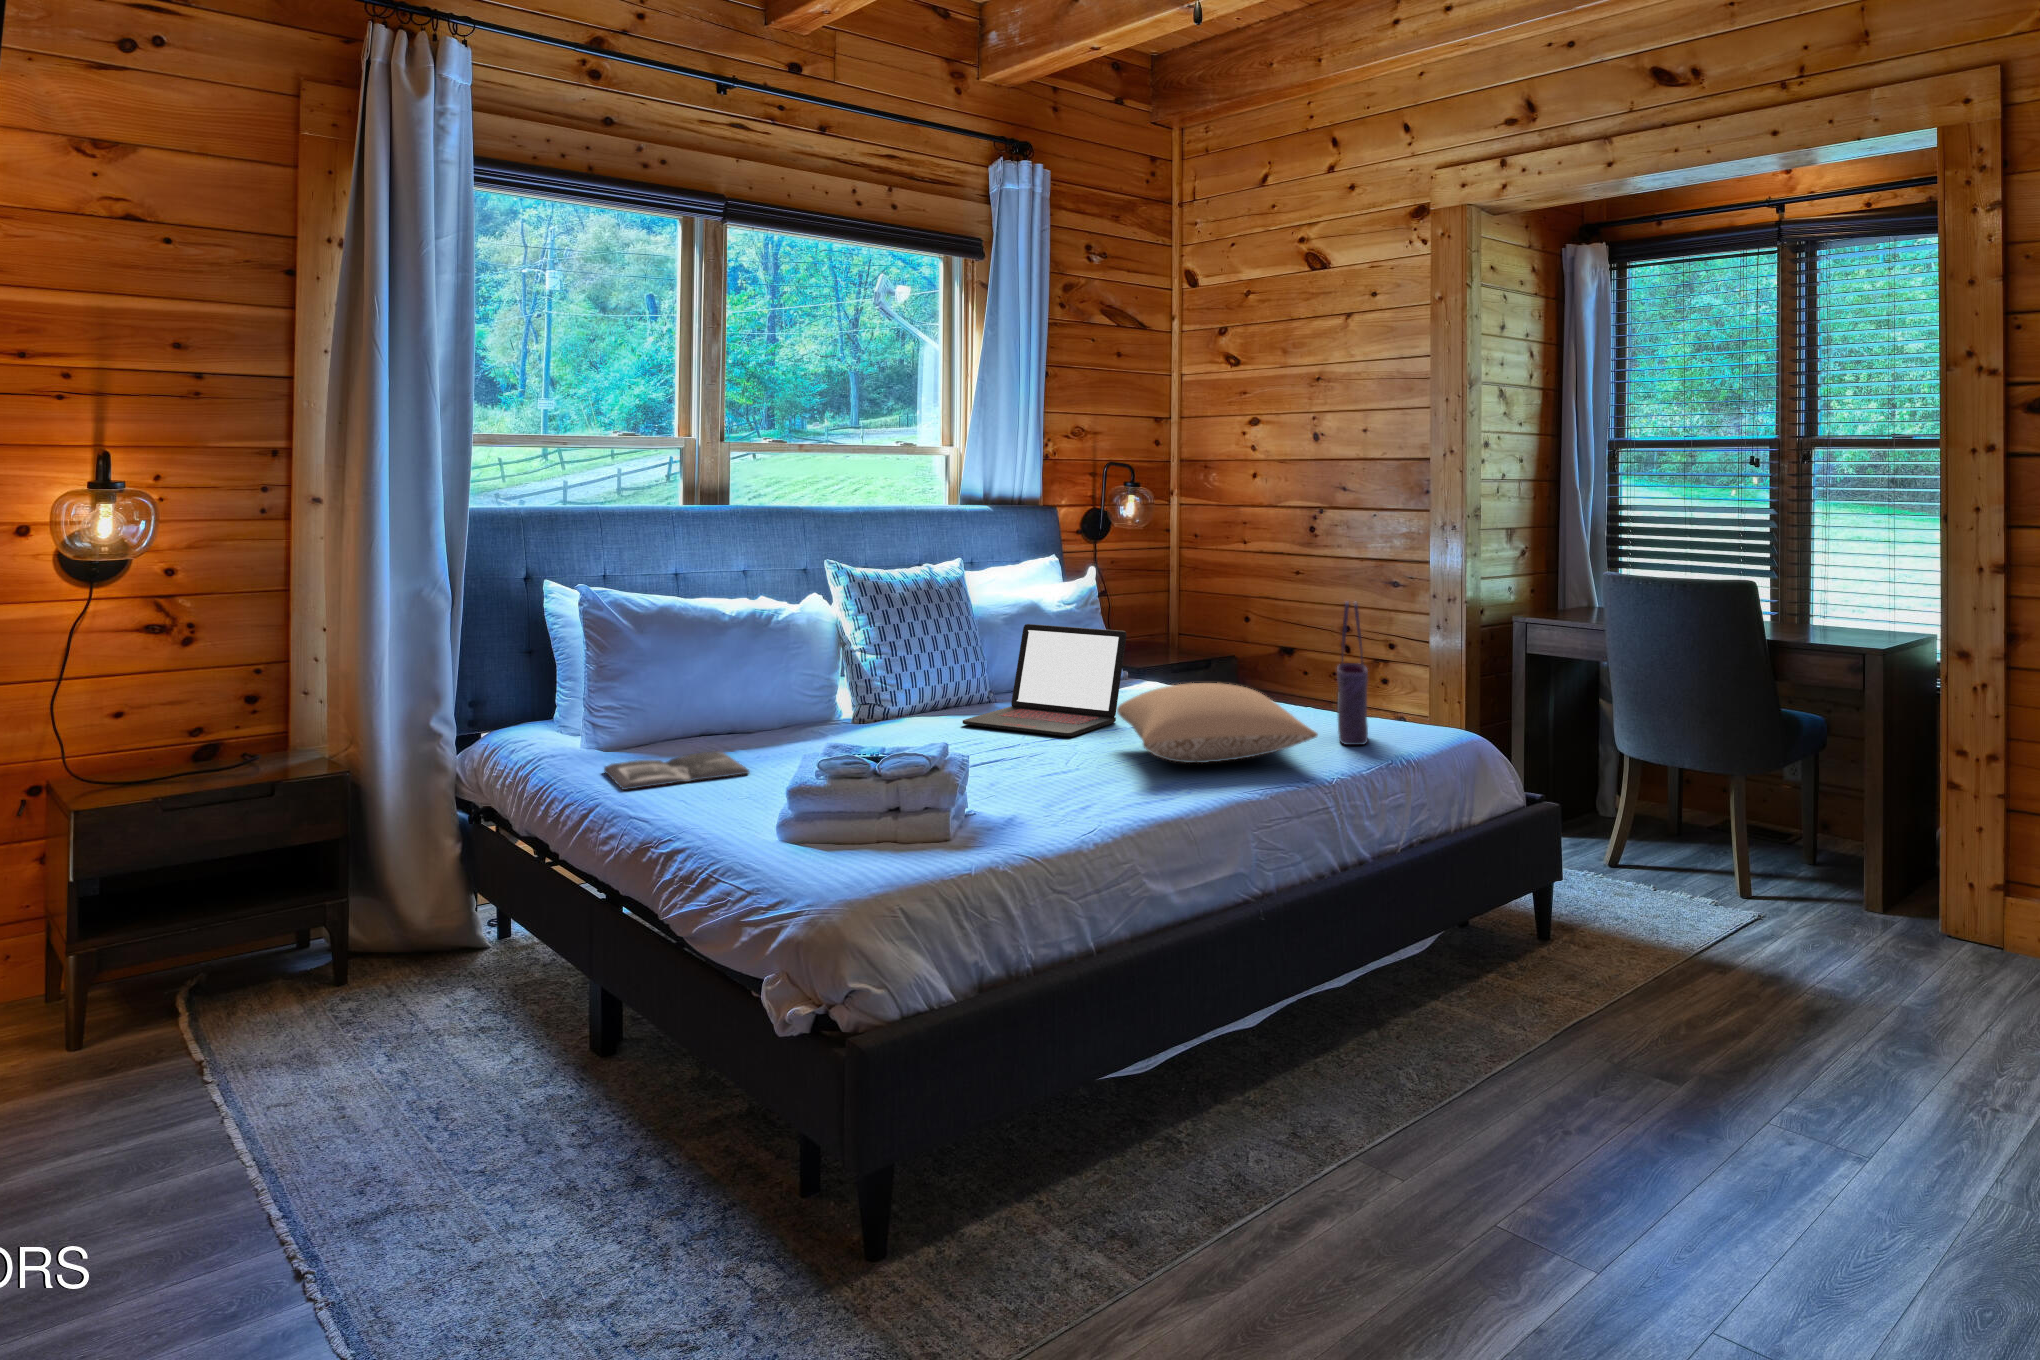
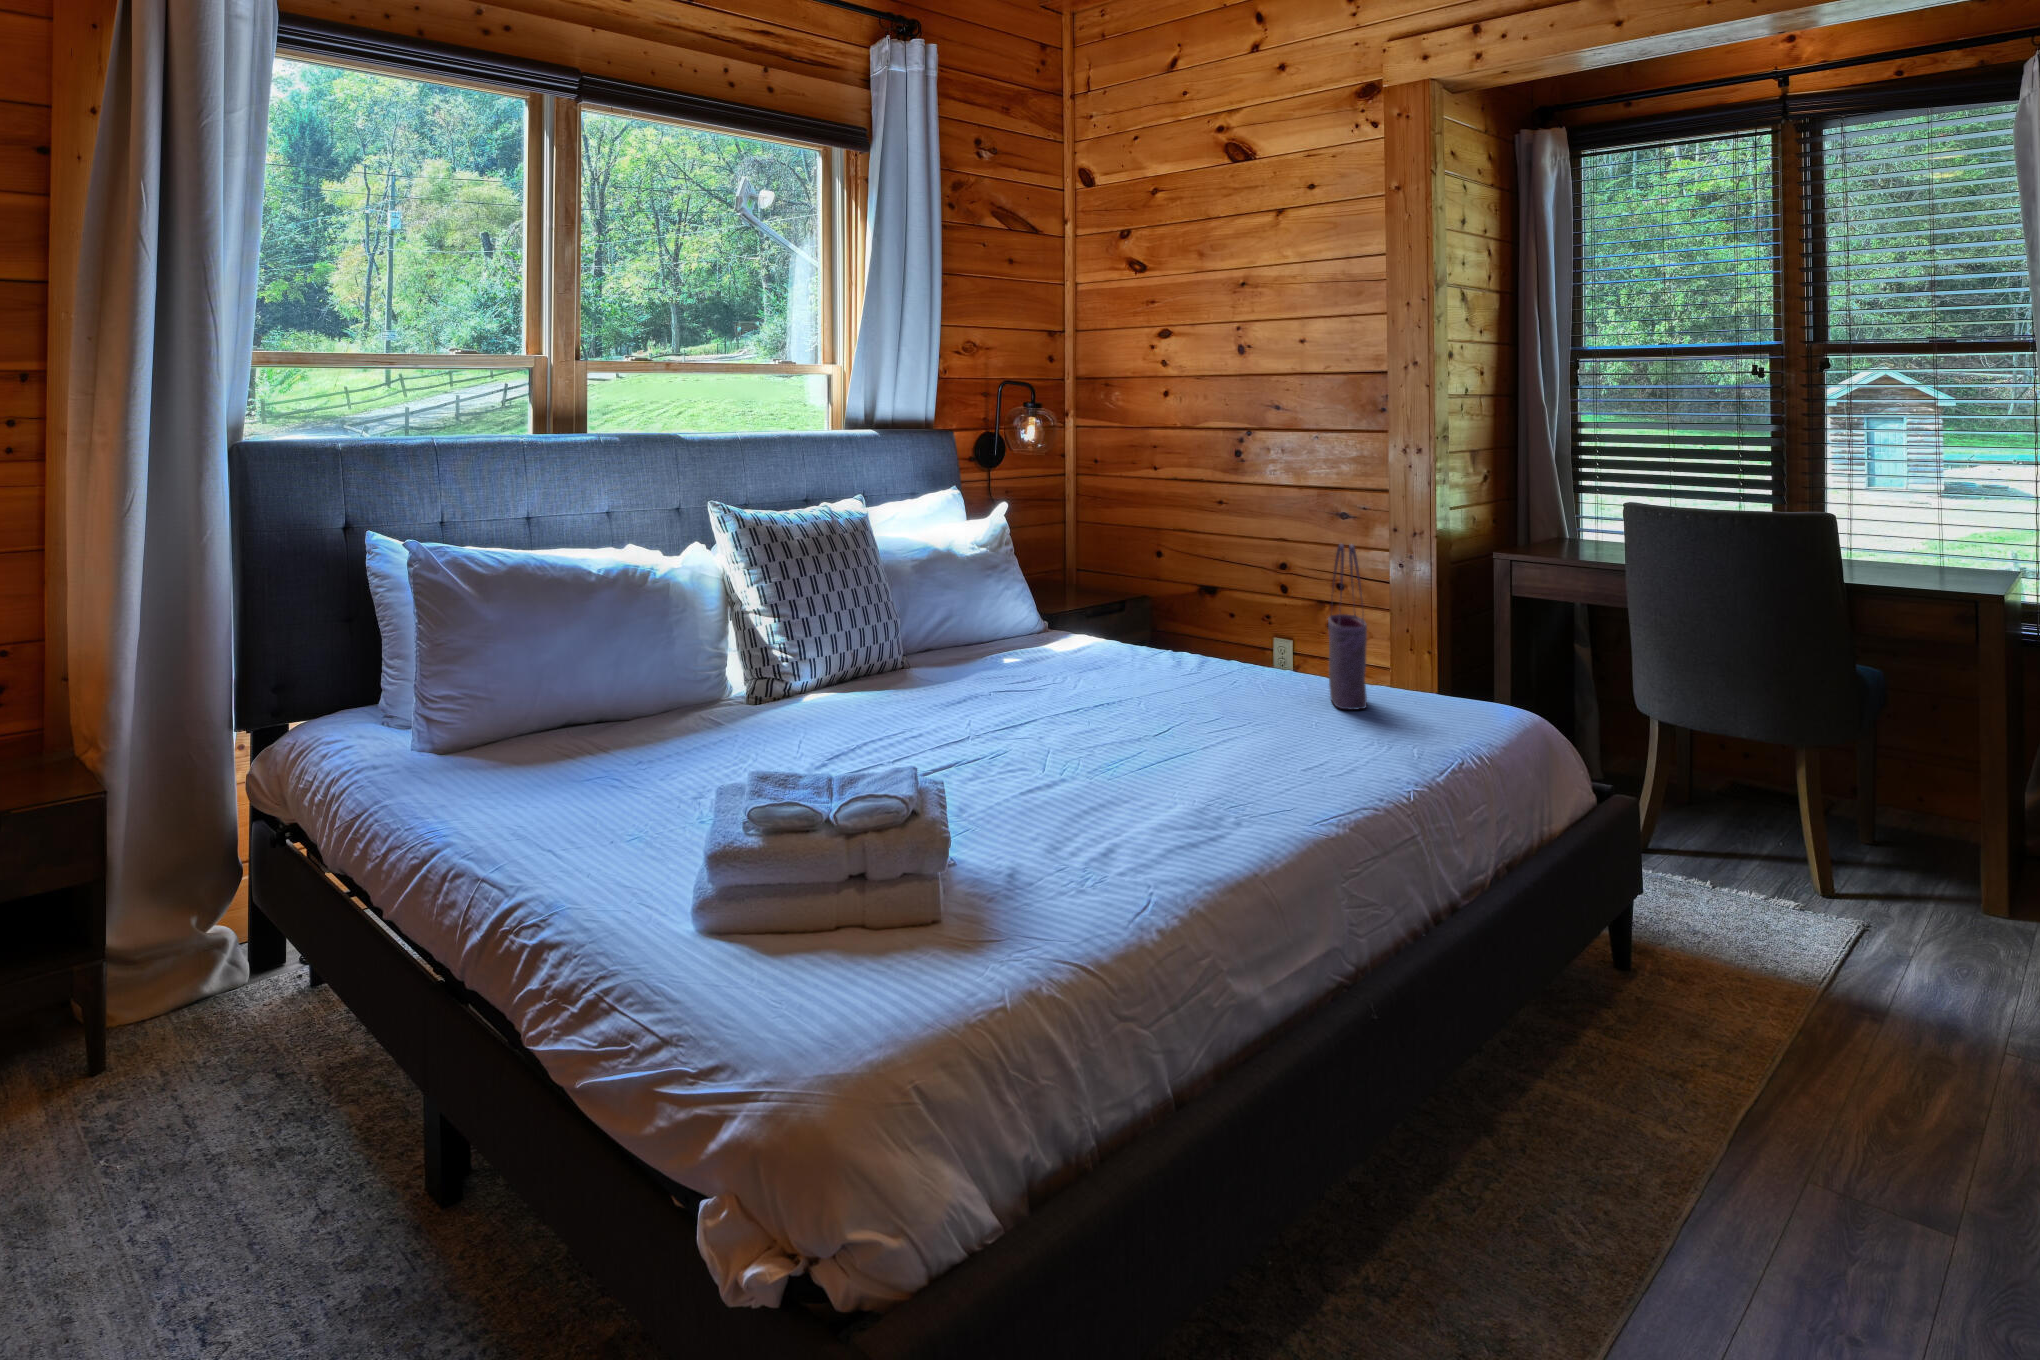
laptop: present [963,624,1127,737] -> none [885,572,1073,705]
pillow: present [1117,683,1318,763] -> none [1077,642,1330,735]
magazine: present [604,751,749,790] -> none [469,732,651,786]

